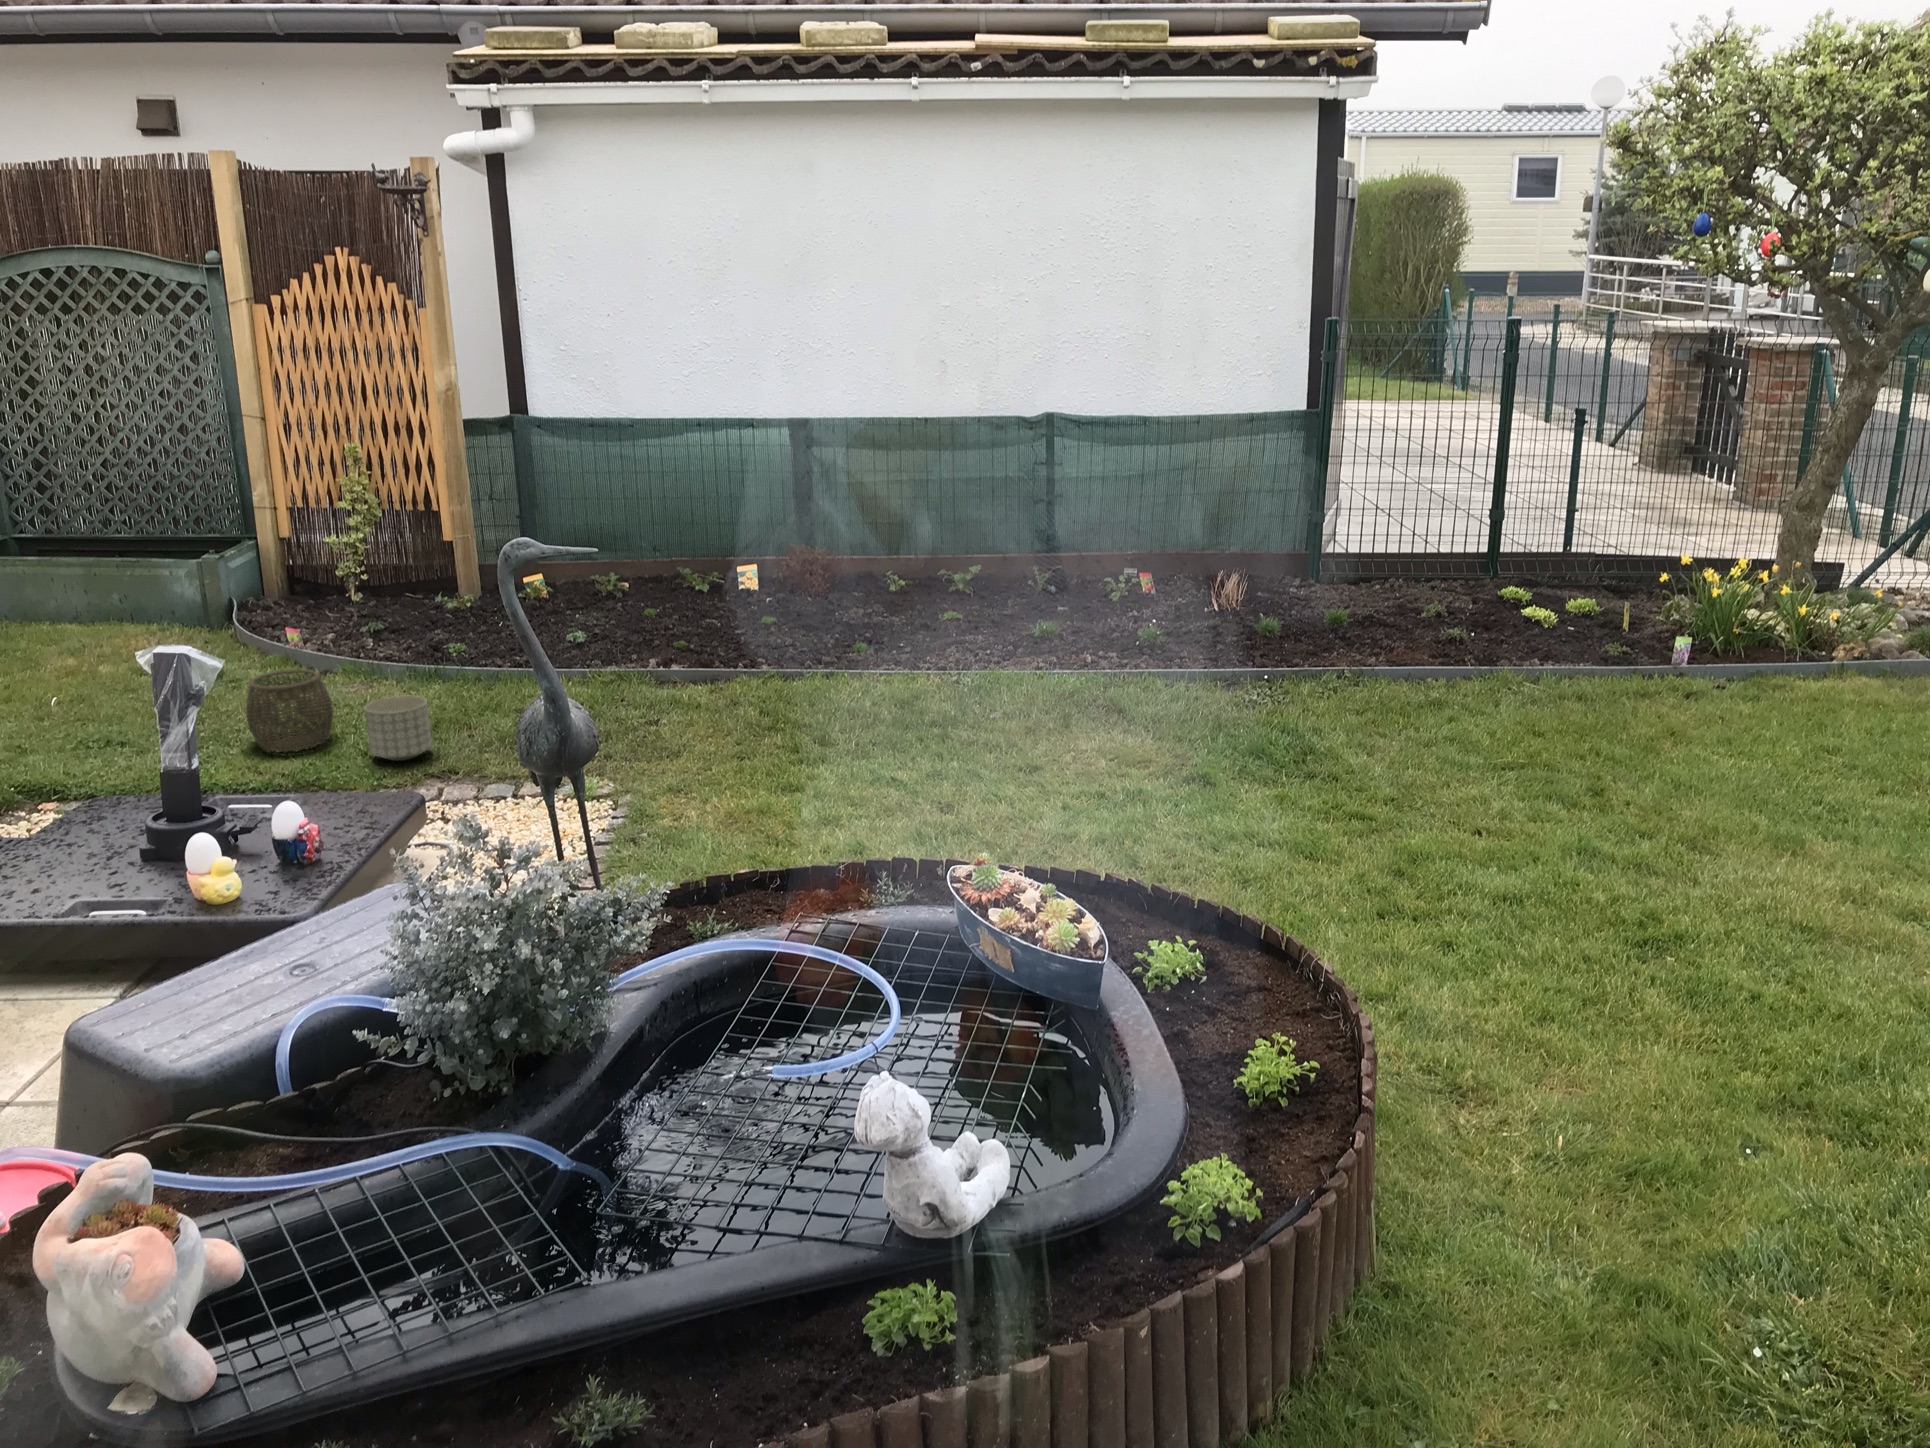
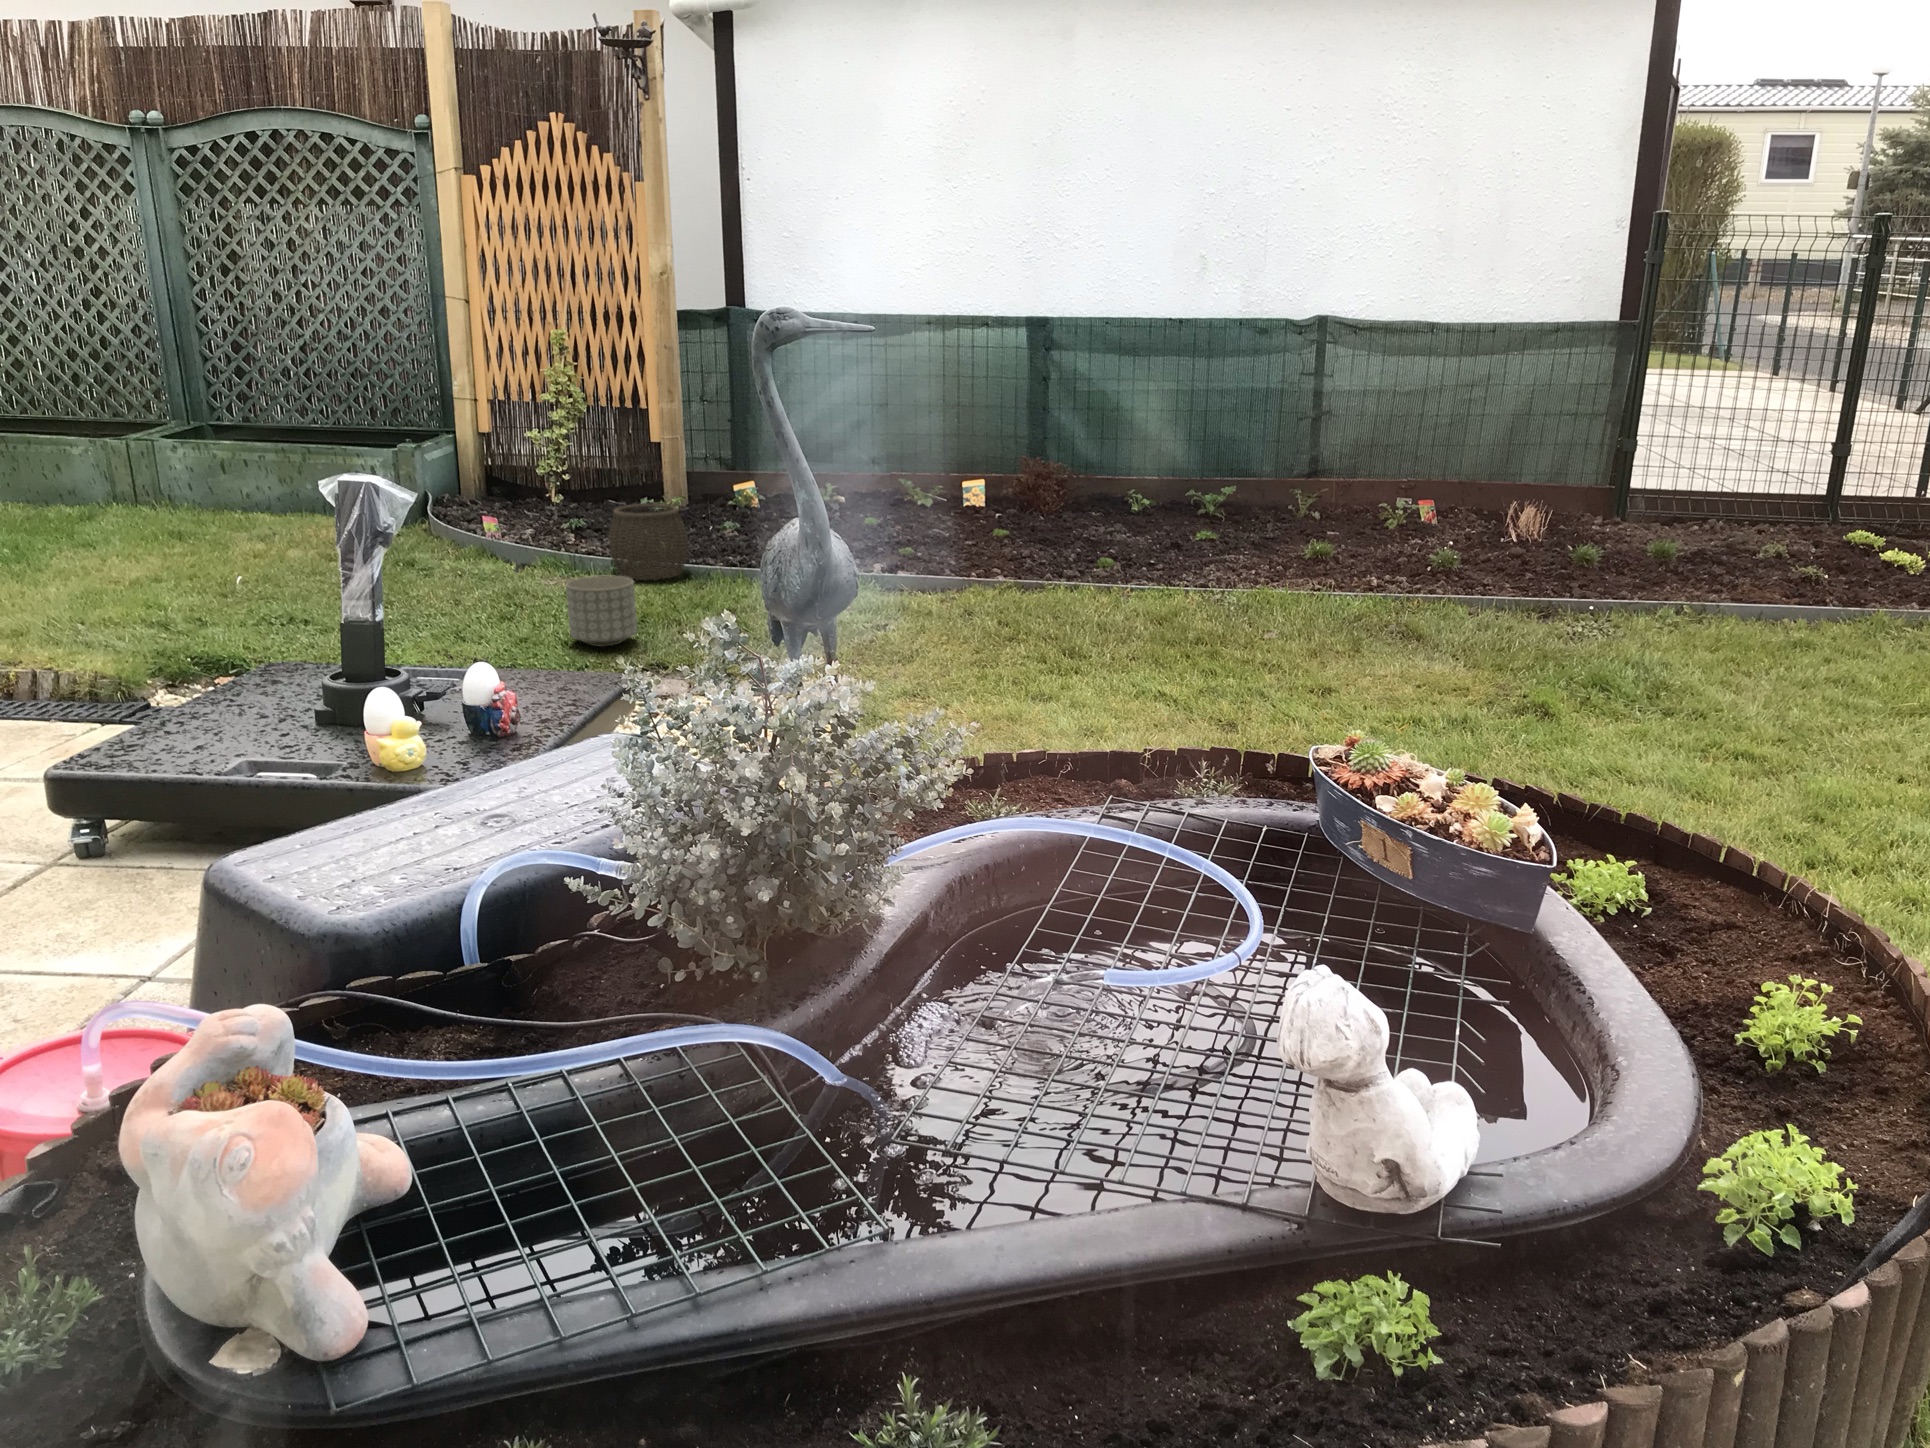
woven basket: present [245,669,333,752] -> present [609,504,688,580]

